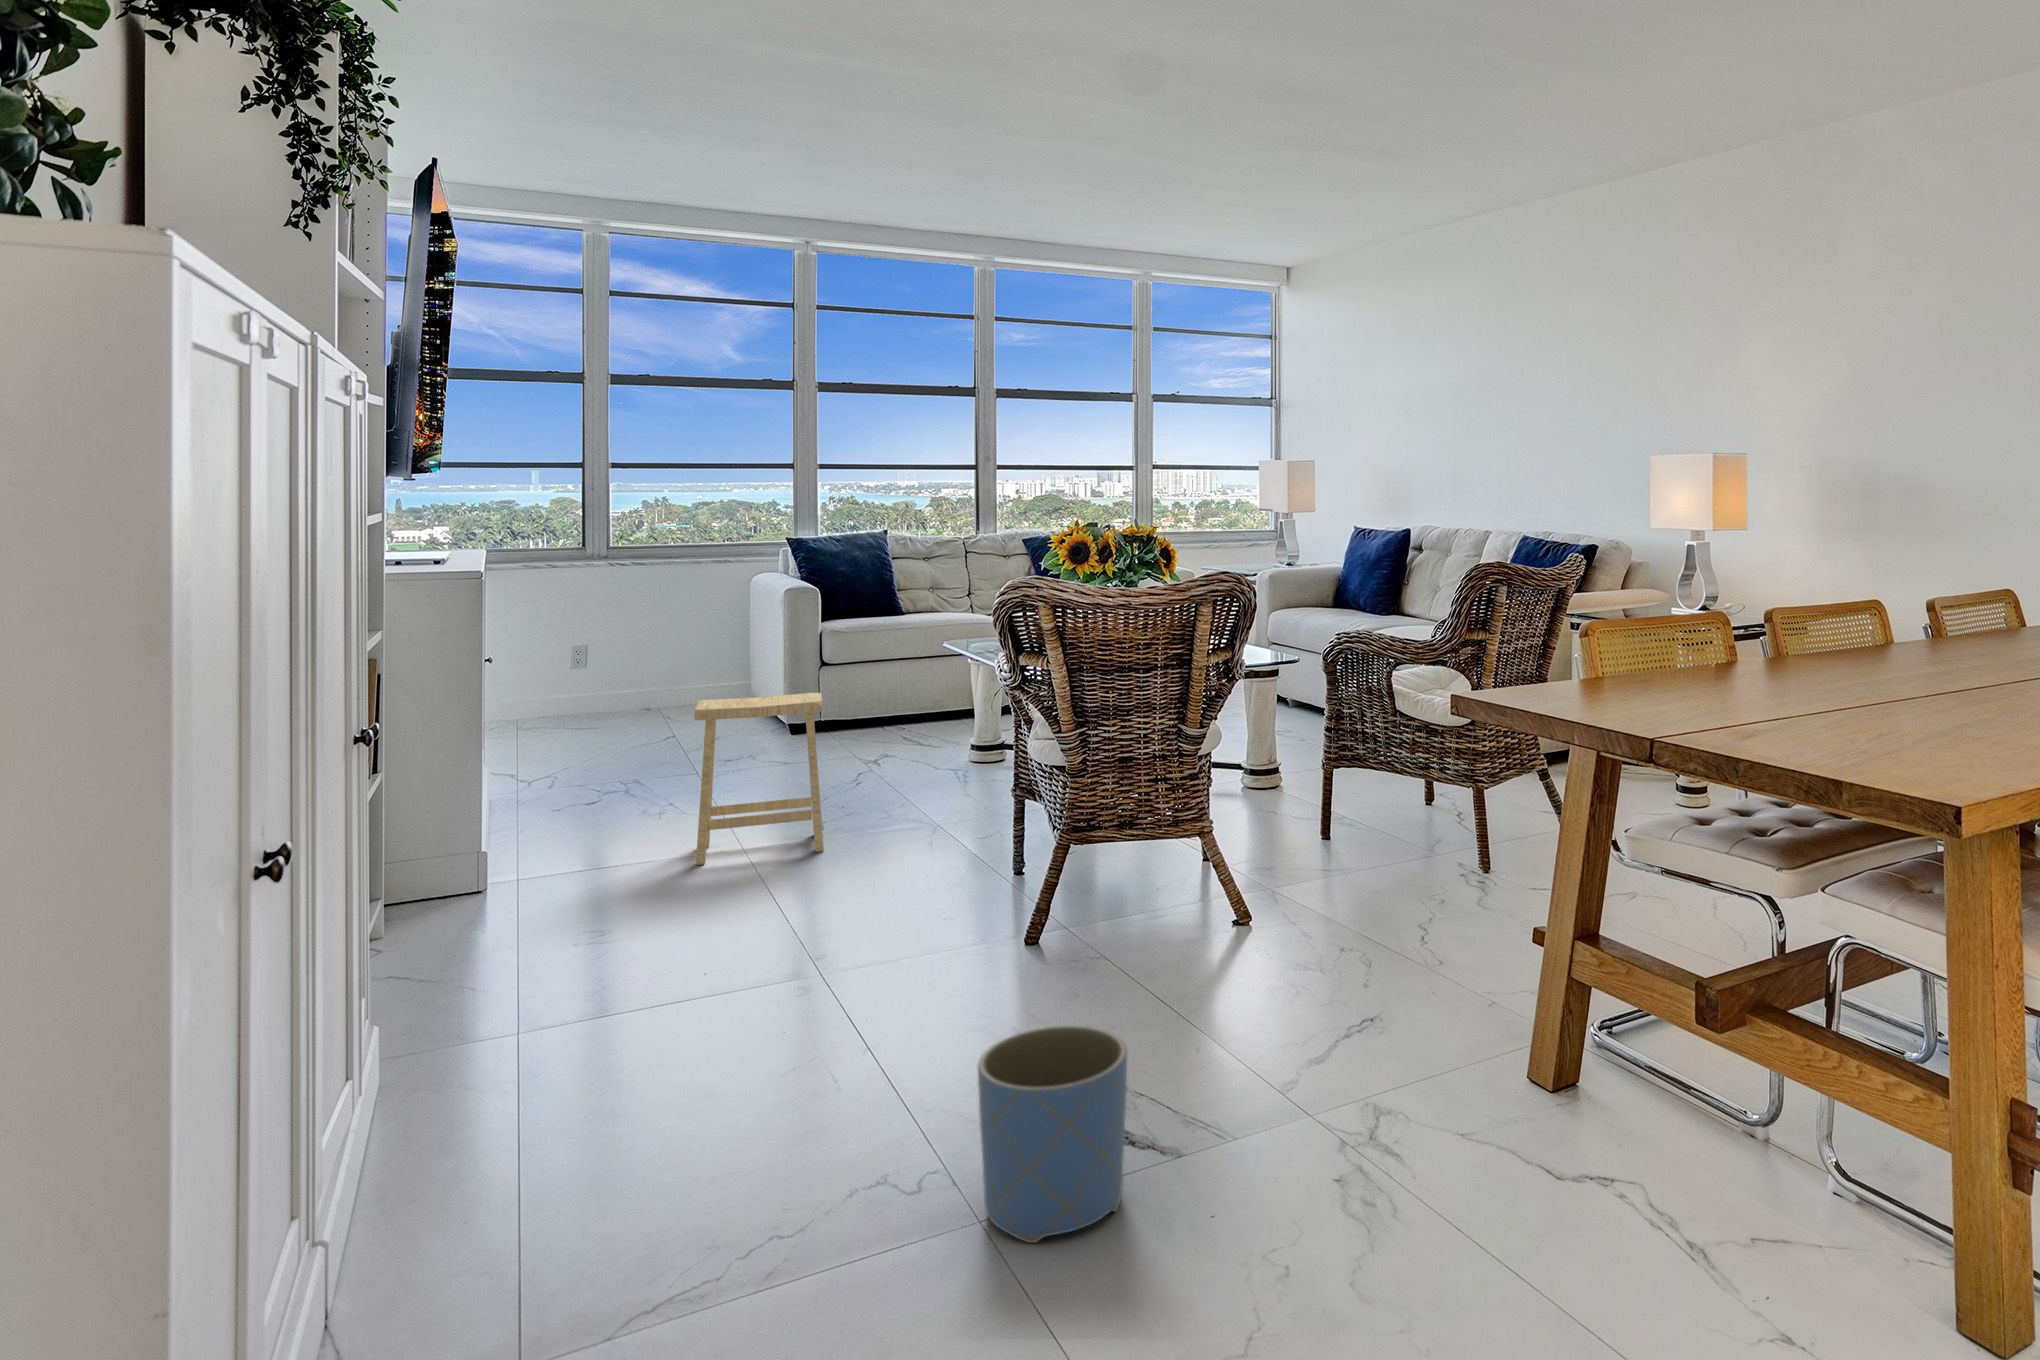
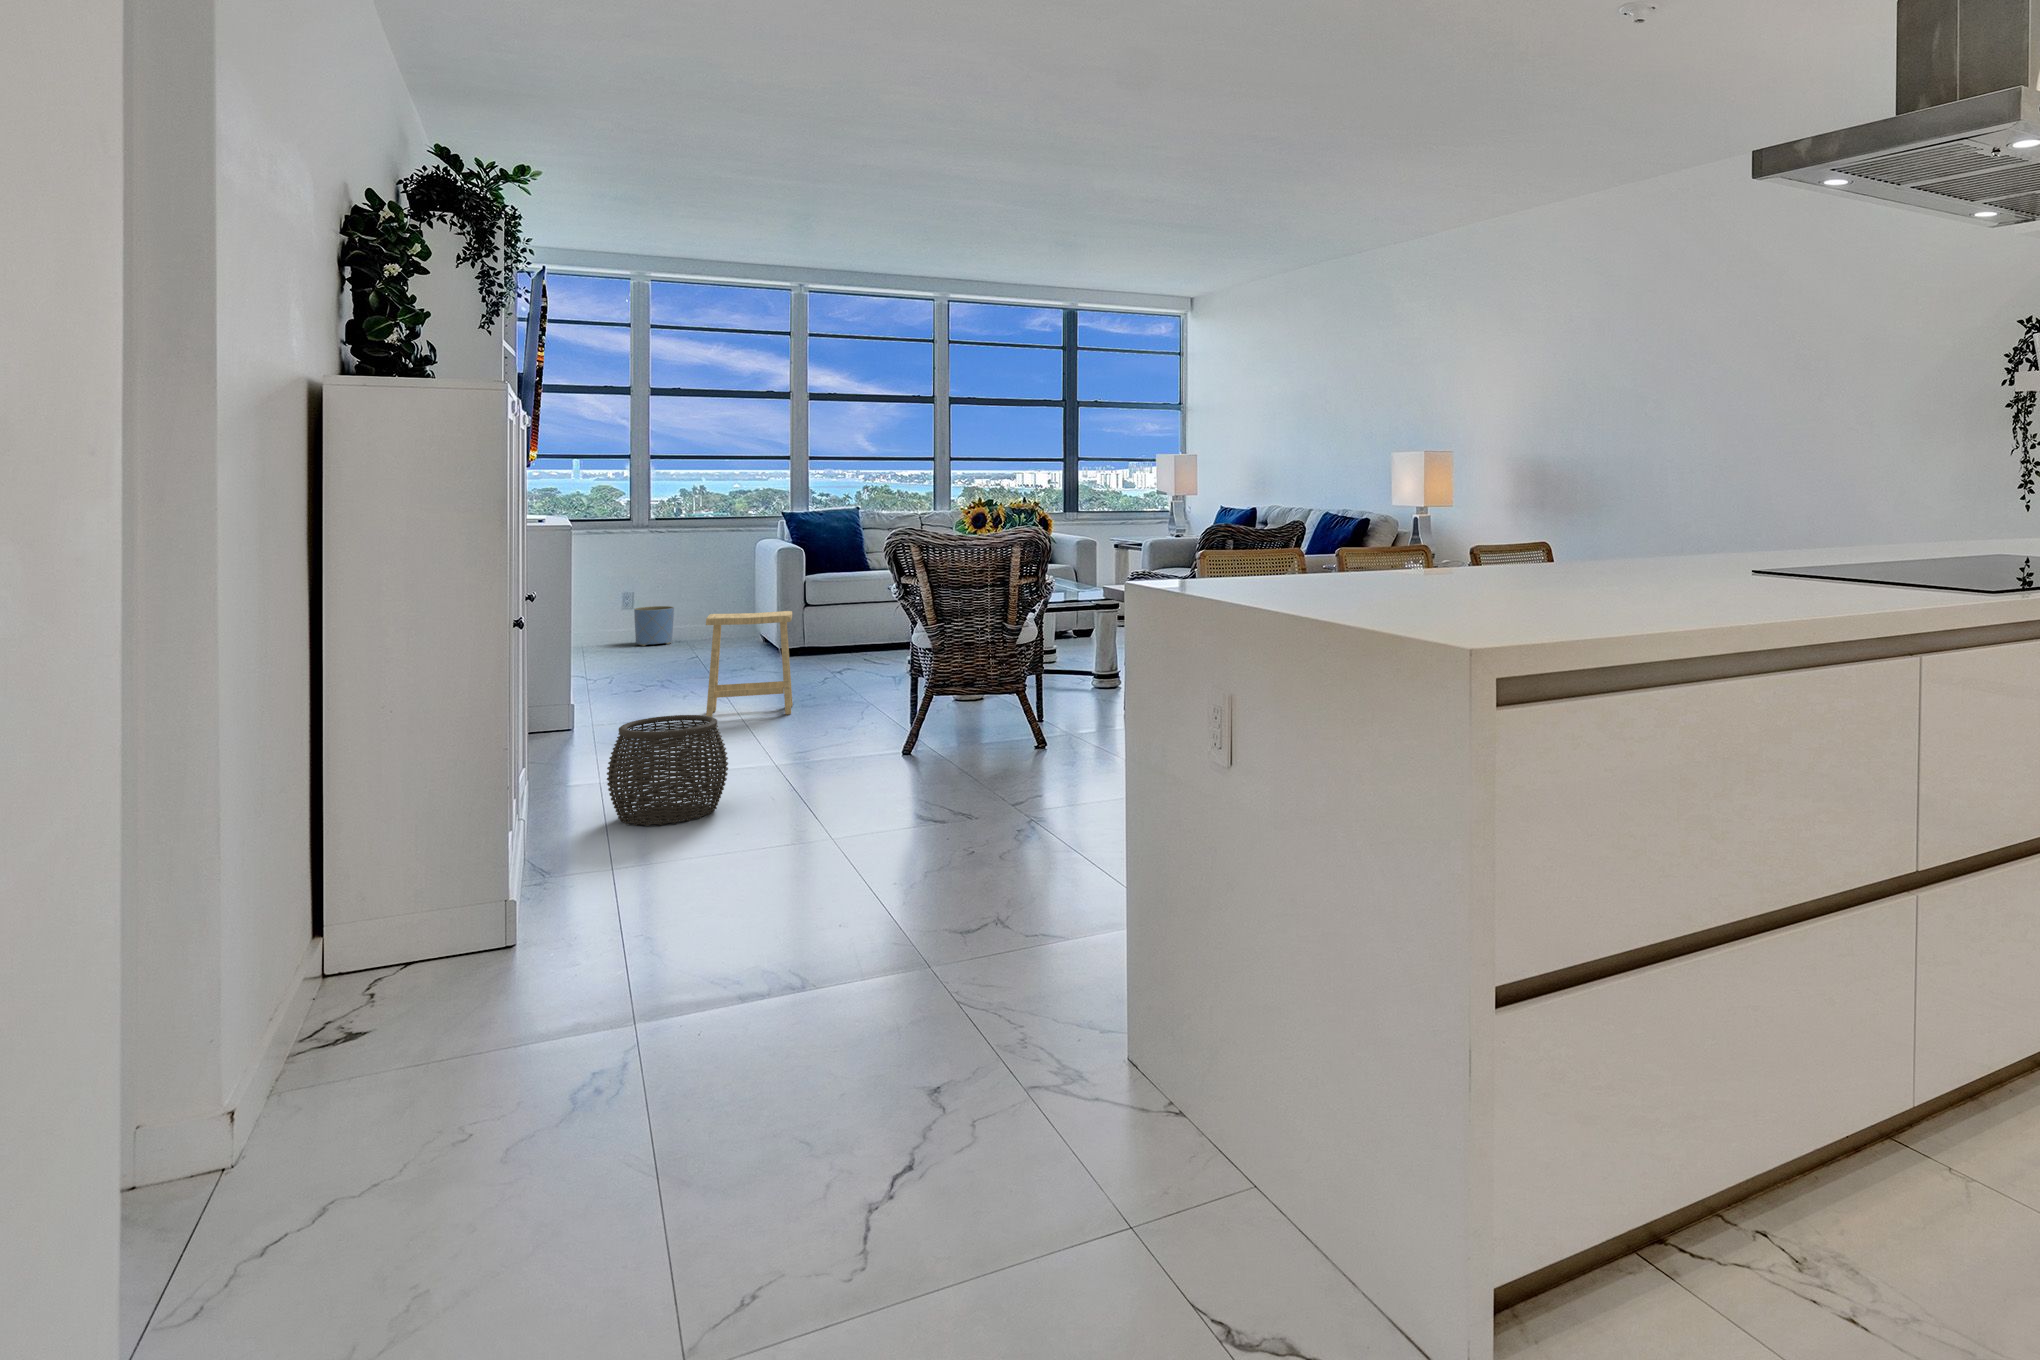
woven basket: none [534,928,757,1161] -> present [607,715,728,826]
planter: present [978,1026,1127,1243] -> present [634,606,674,646]

